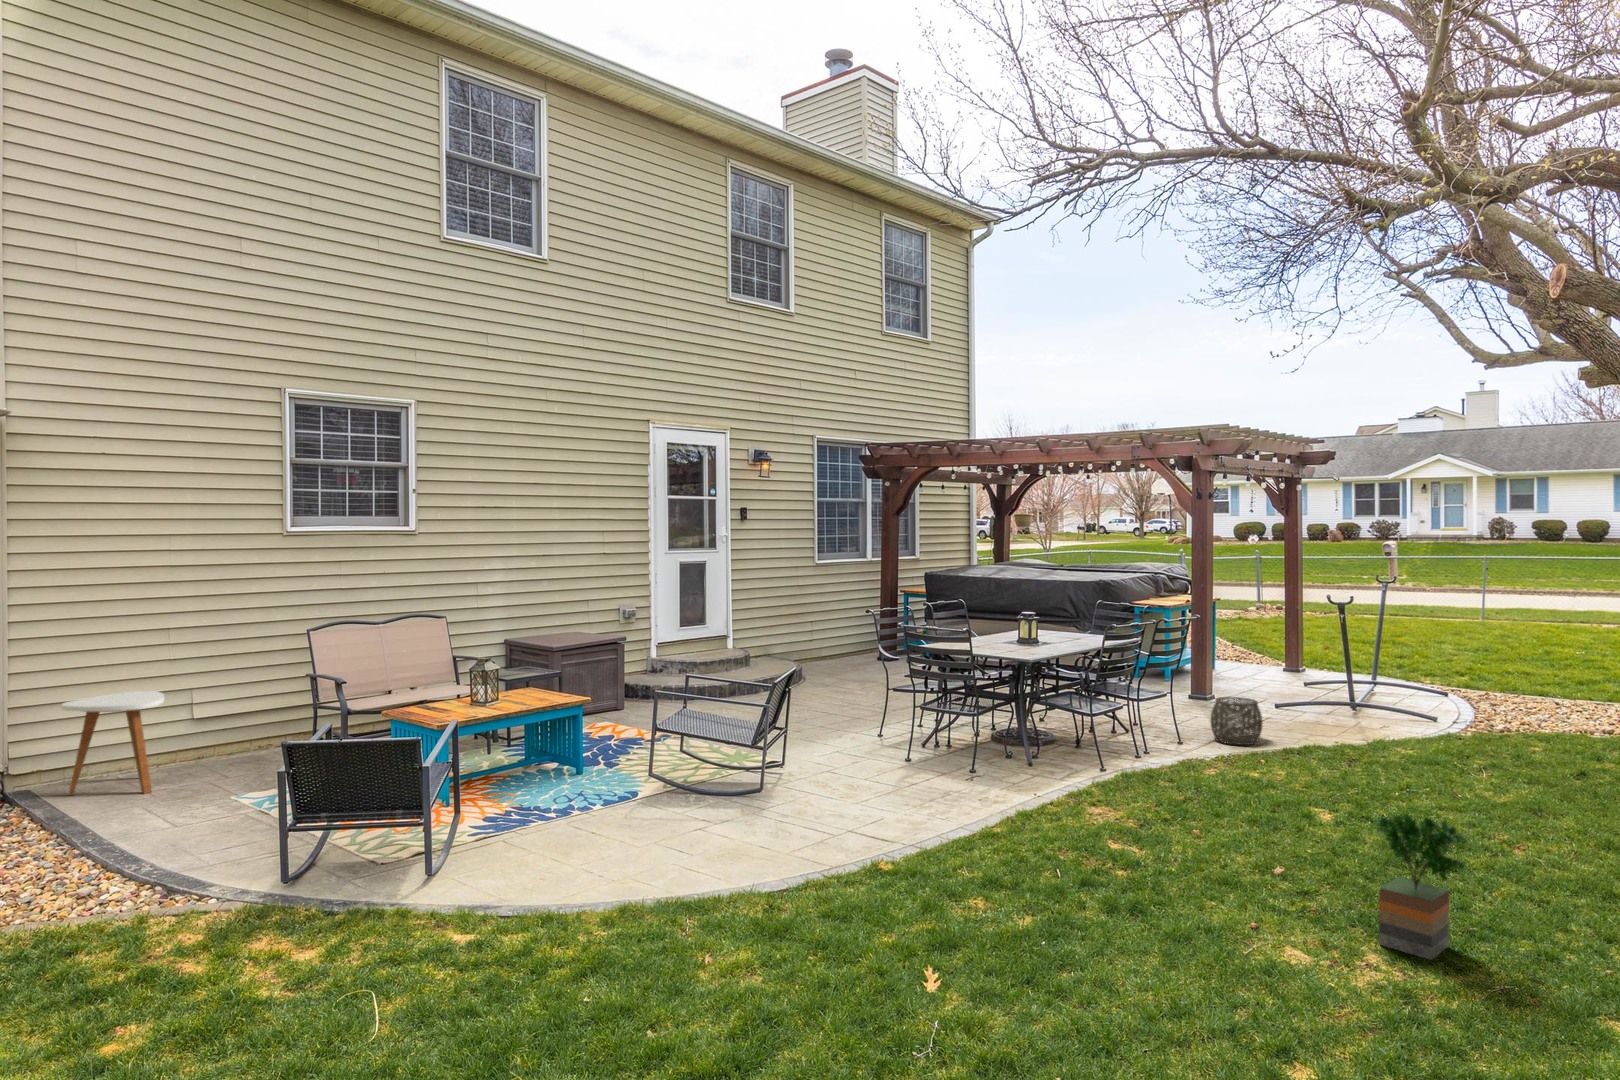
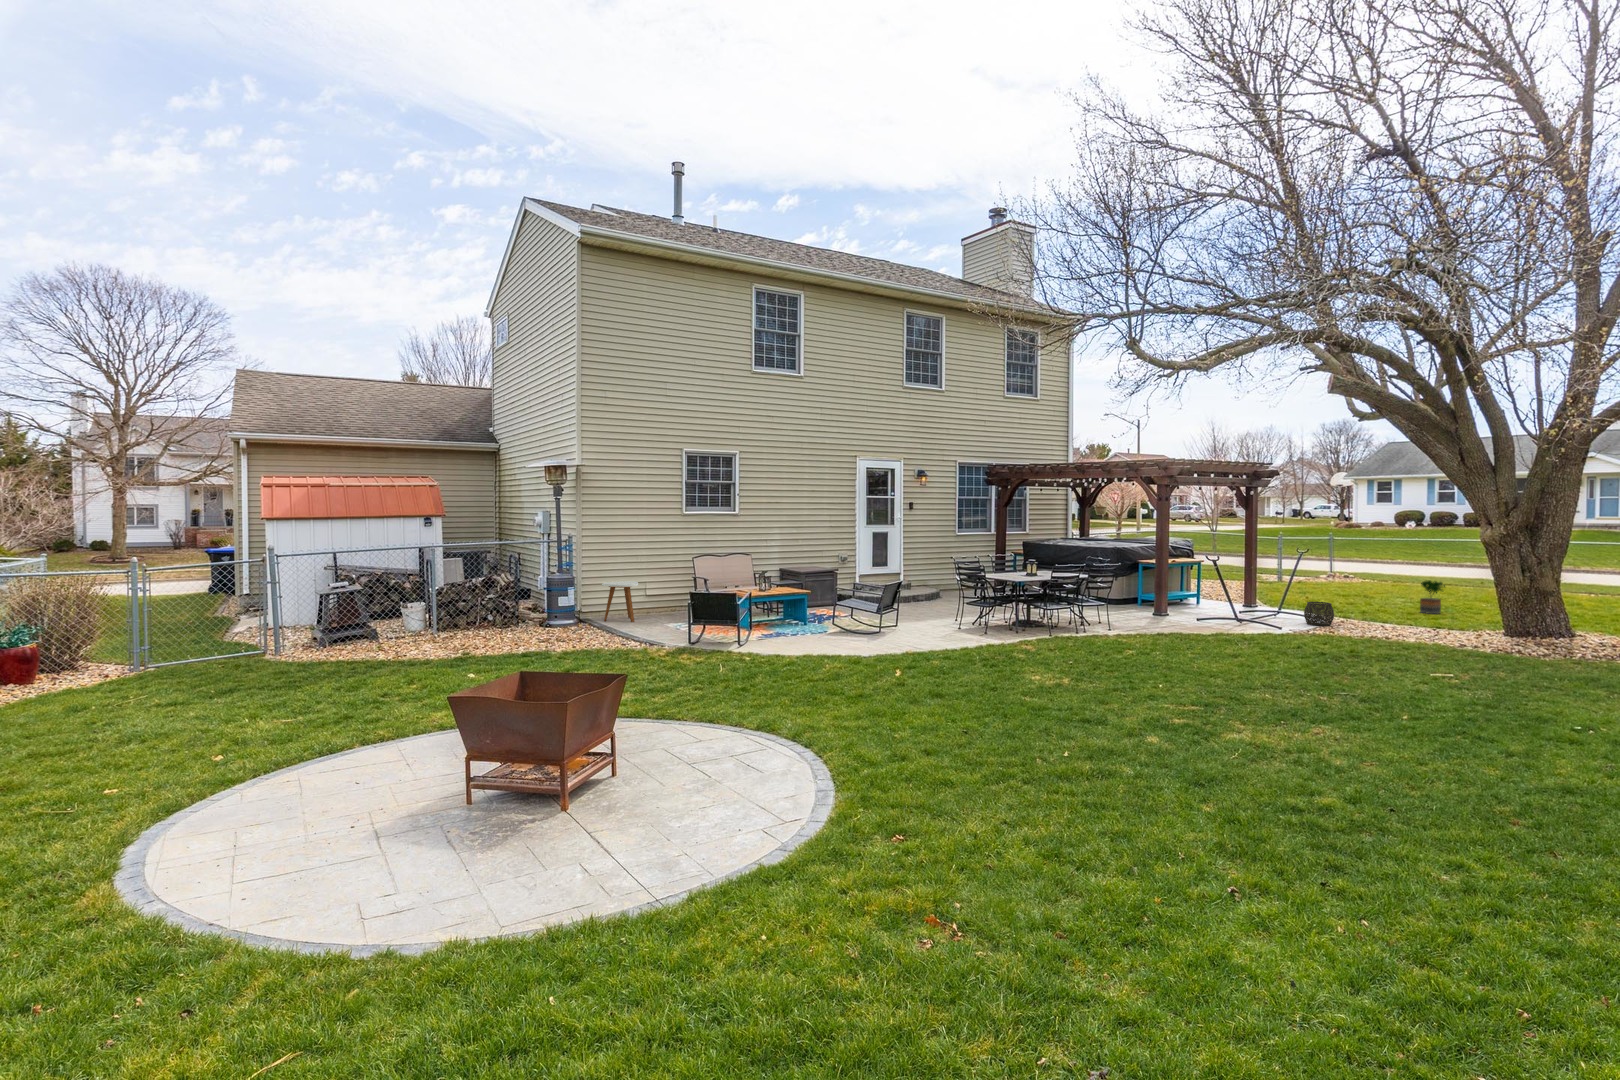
woven basket: present [1210,697,1263,746] -> present [1304,602,1334,626]
potted tree: present [1376,814,1468,960] -> present [1420,580,1445,614]

